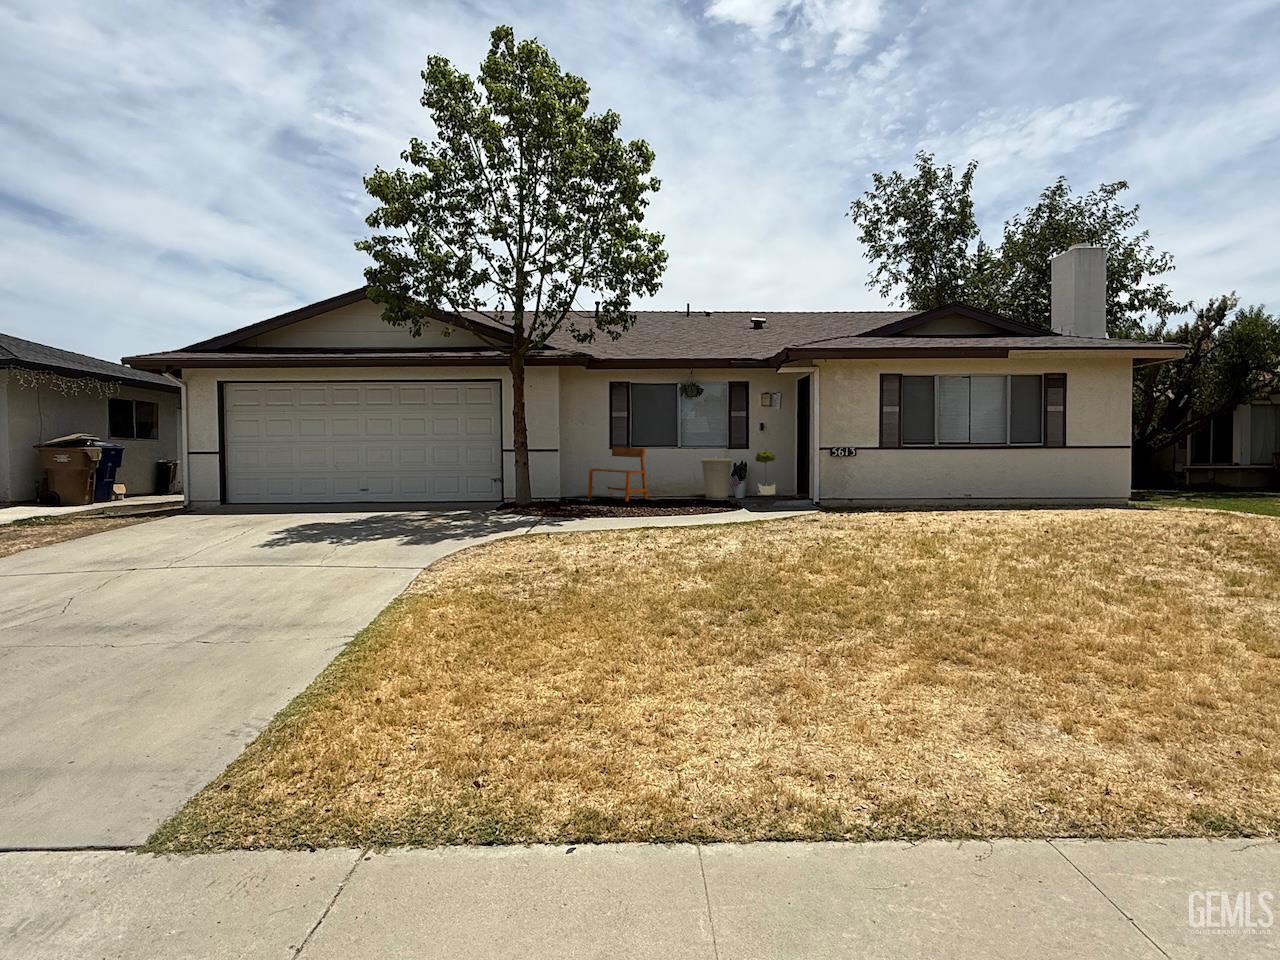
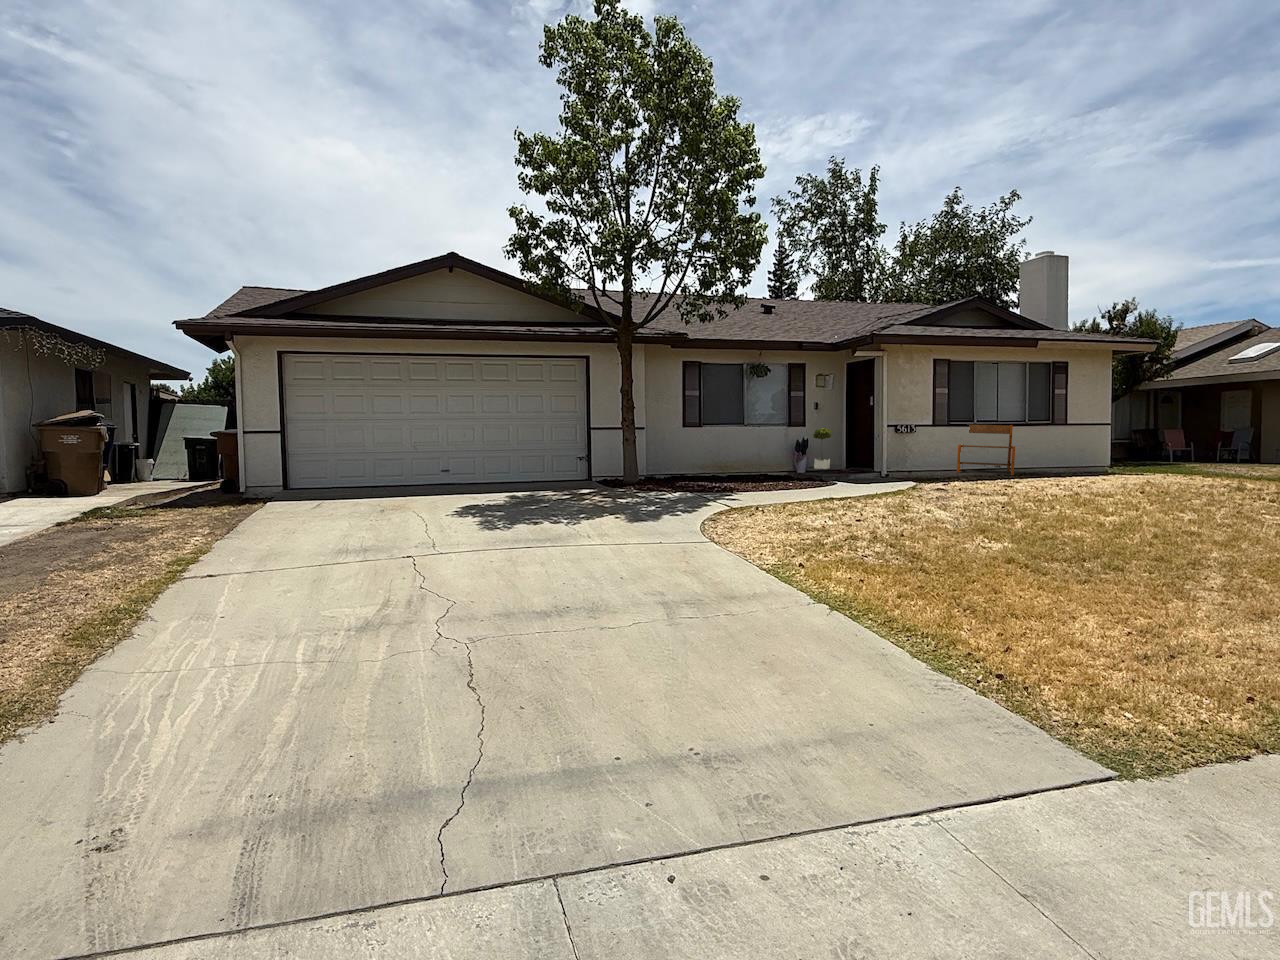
bench: present [588,447,647,501] -> present [957,425,1015,475]
trash can: present [701,456,733,498] -> none [770,434,801,472]

